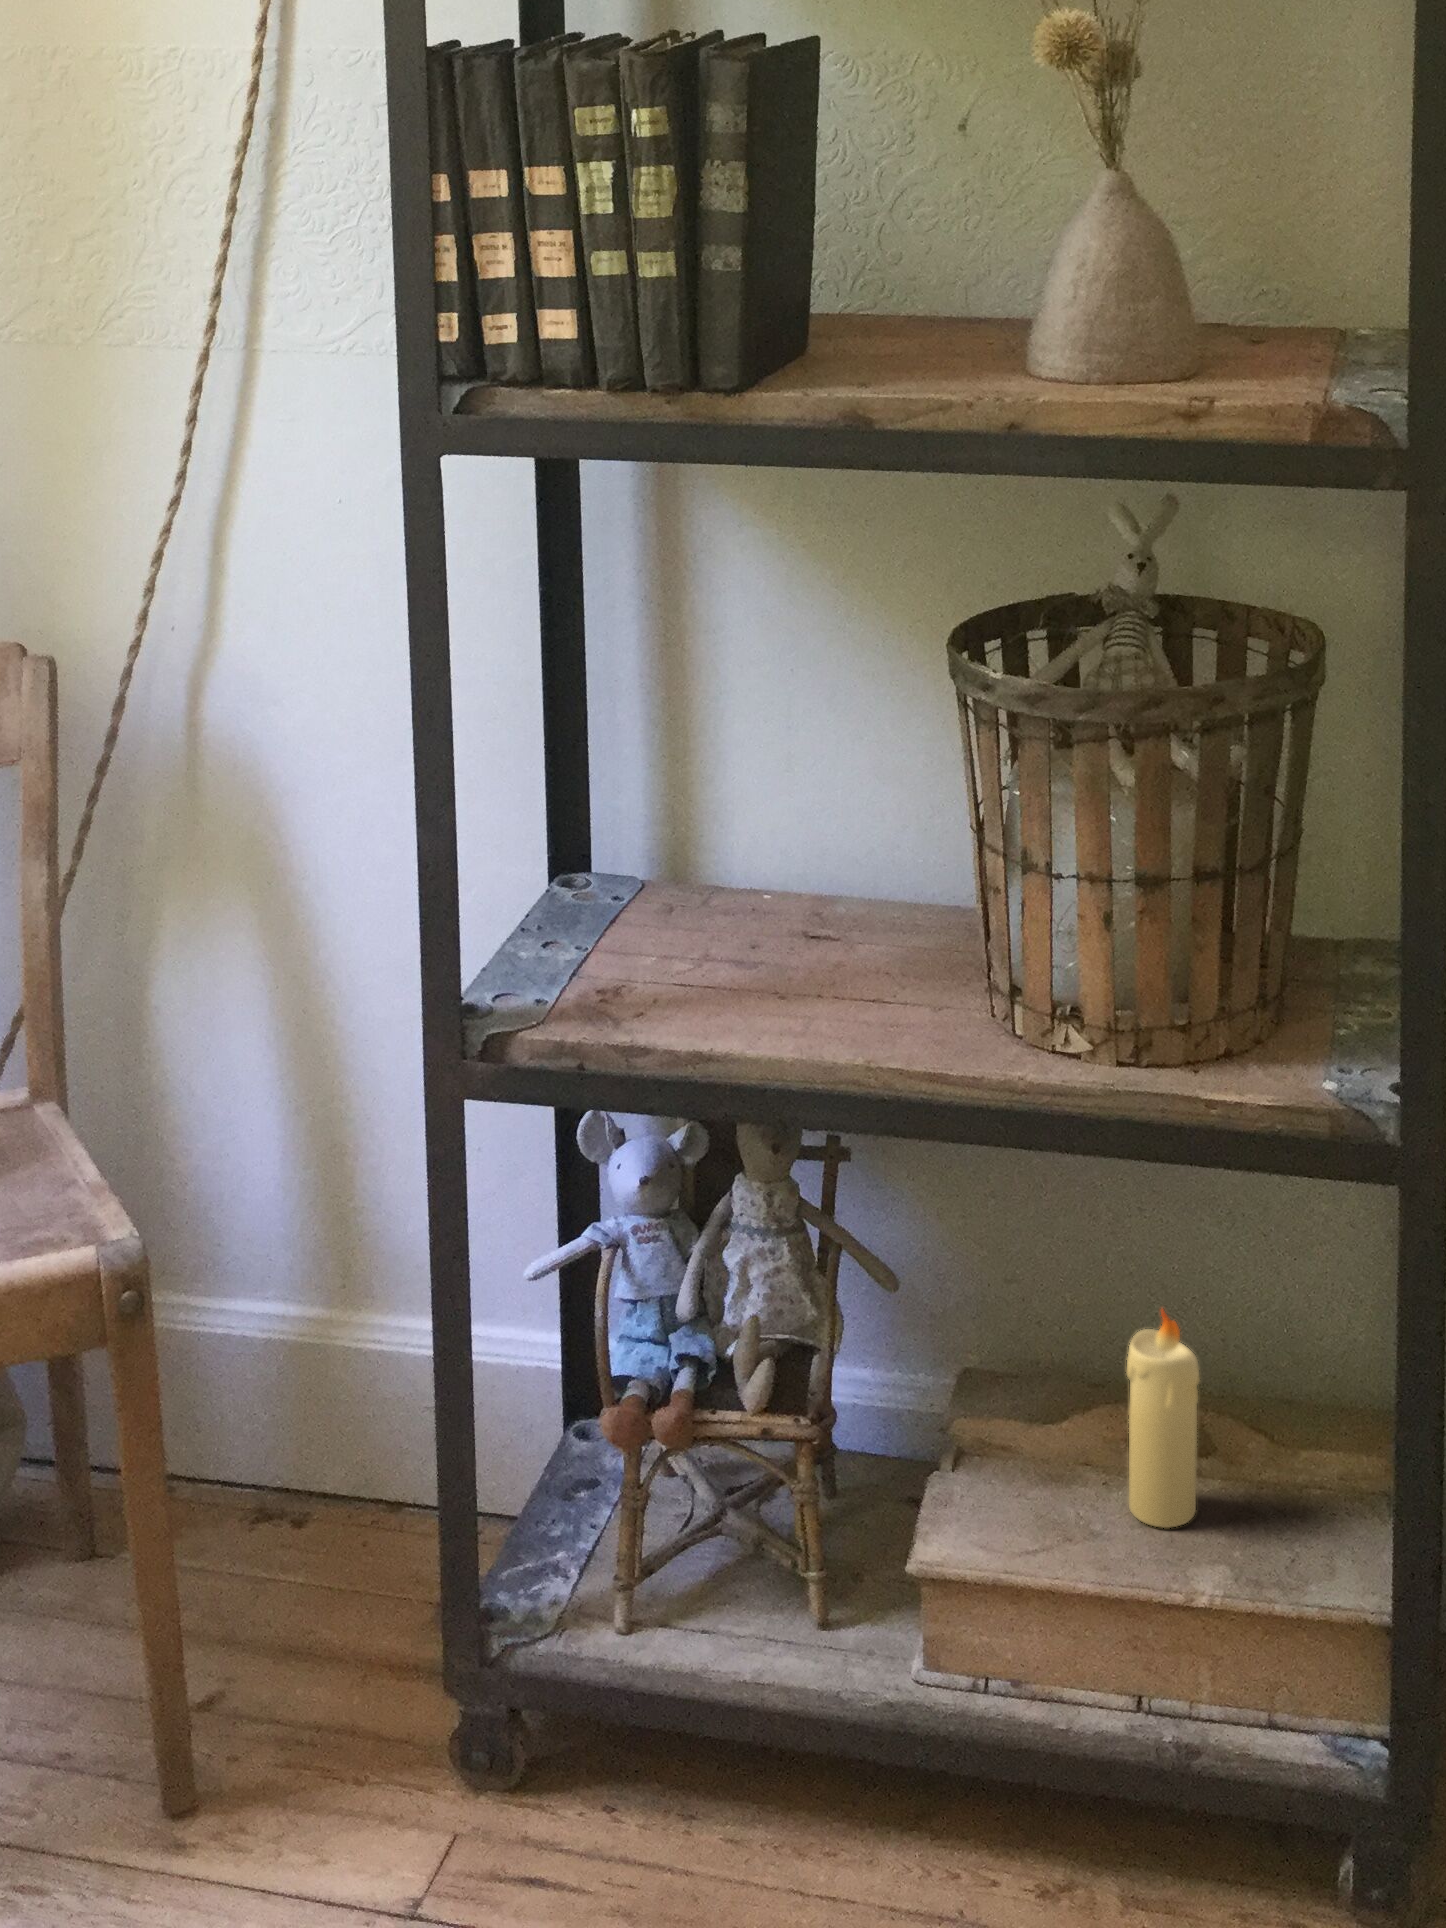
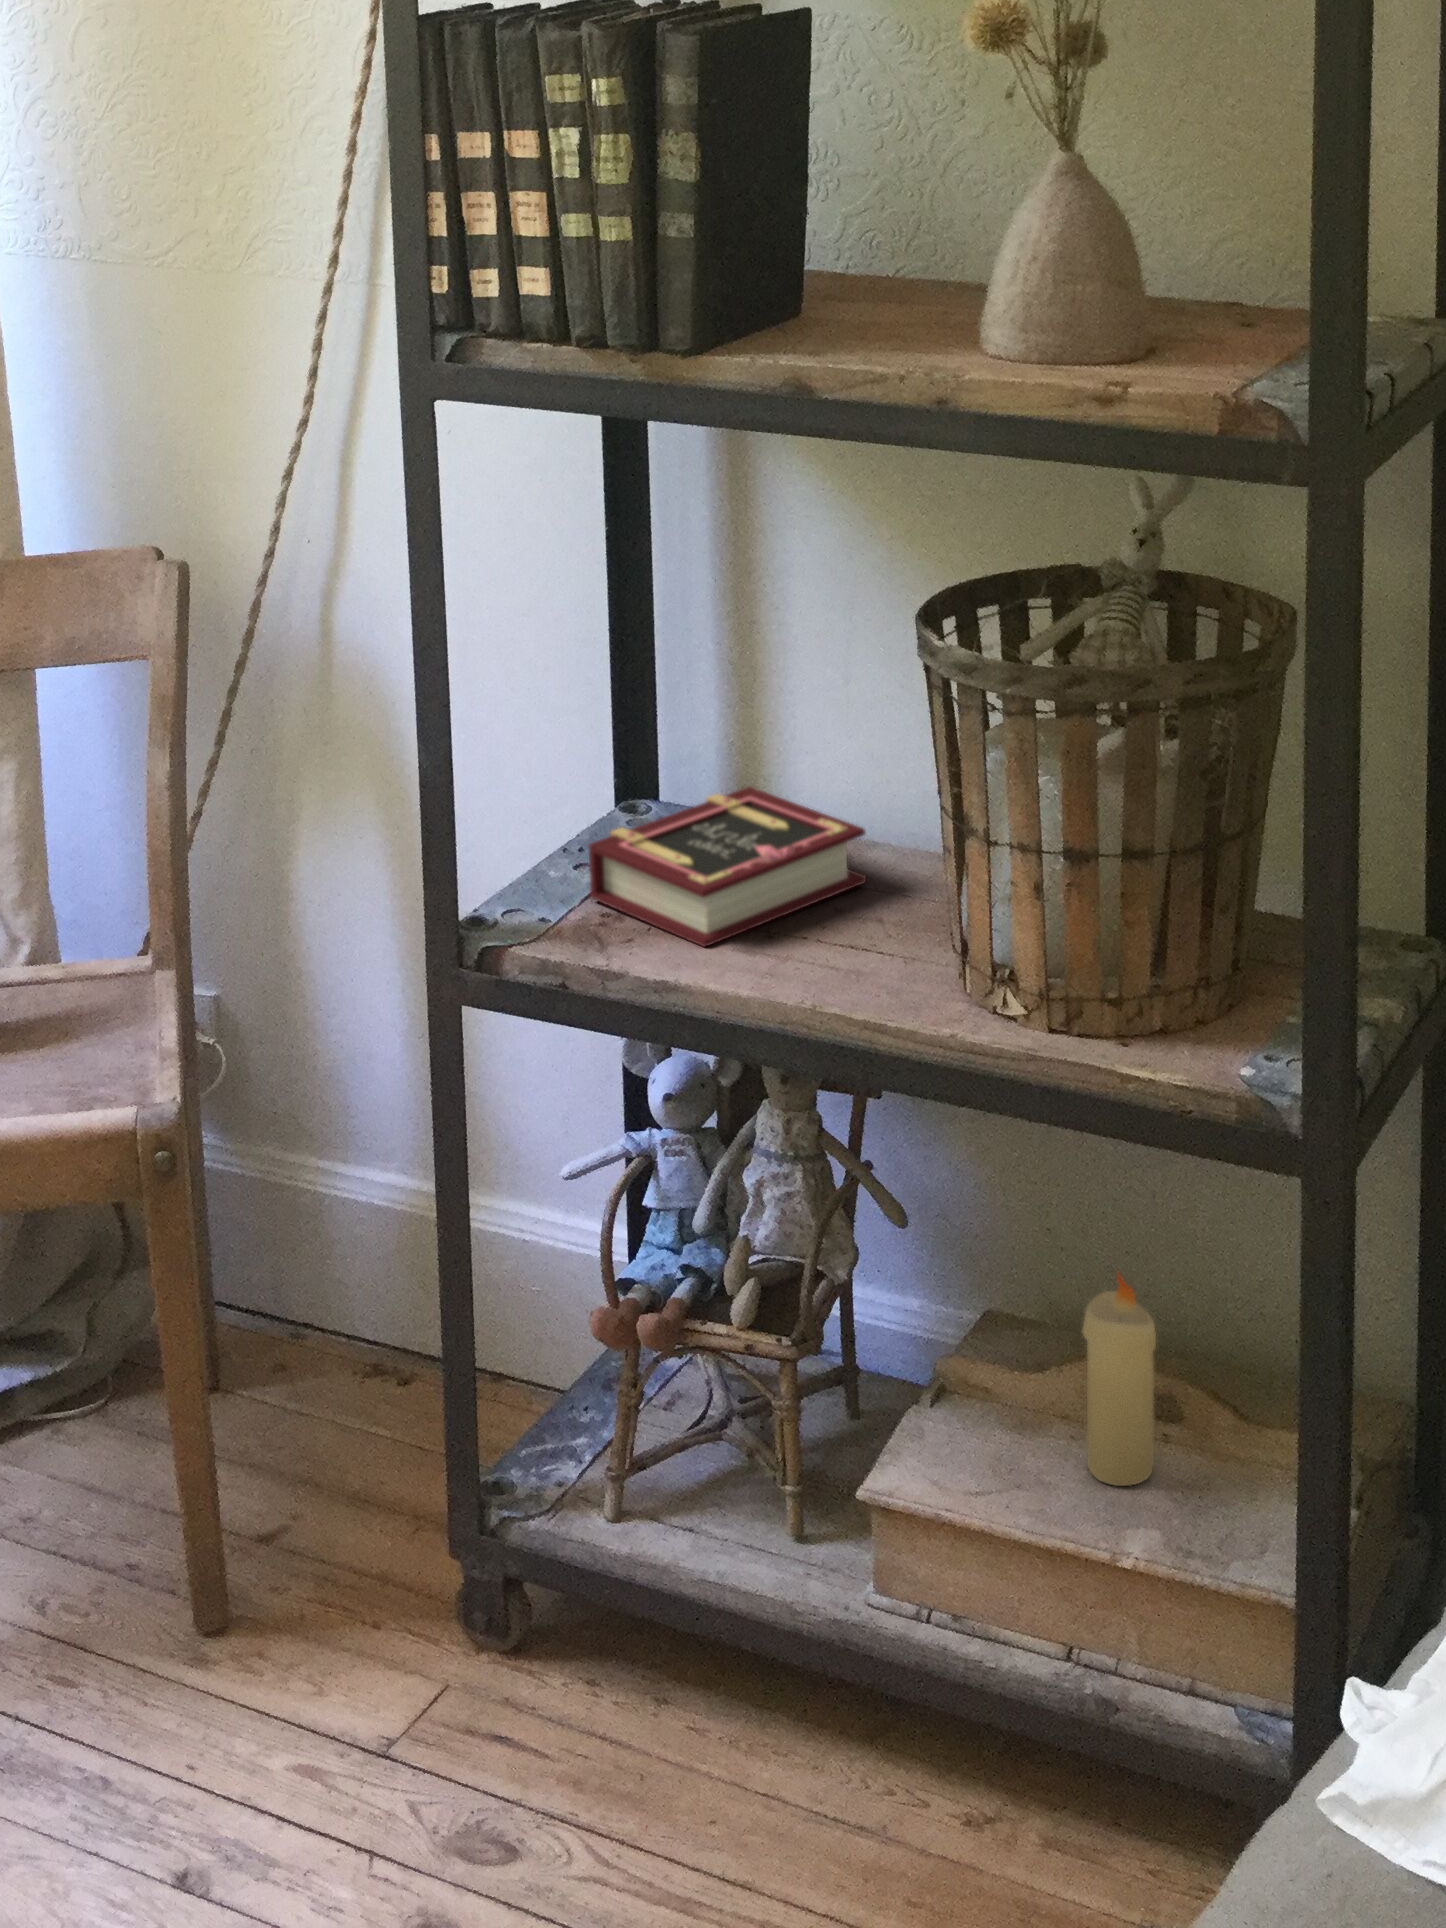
book: none [571,850,845,1014] -> present [589,787,866,947]

